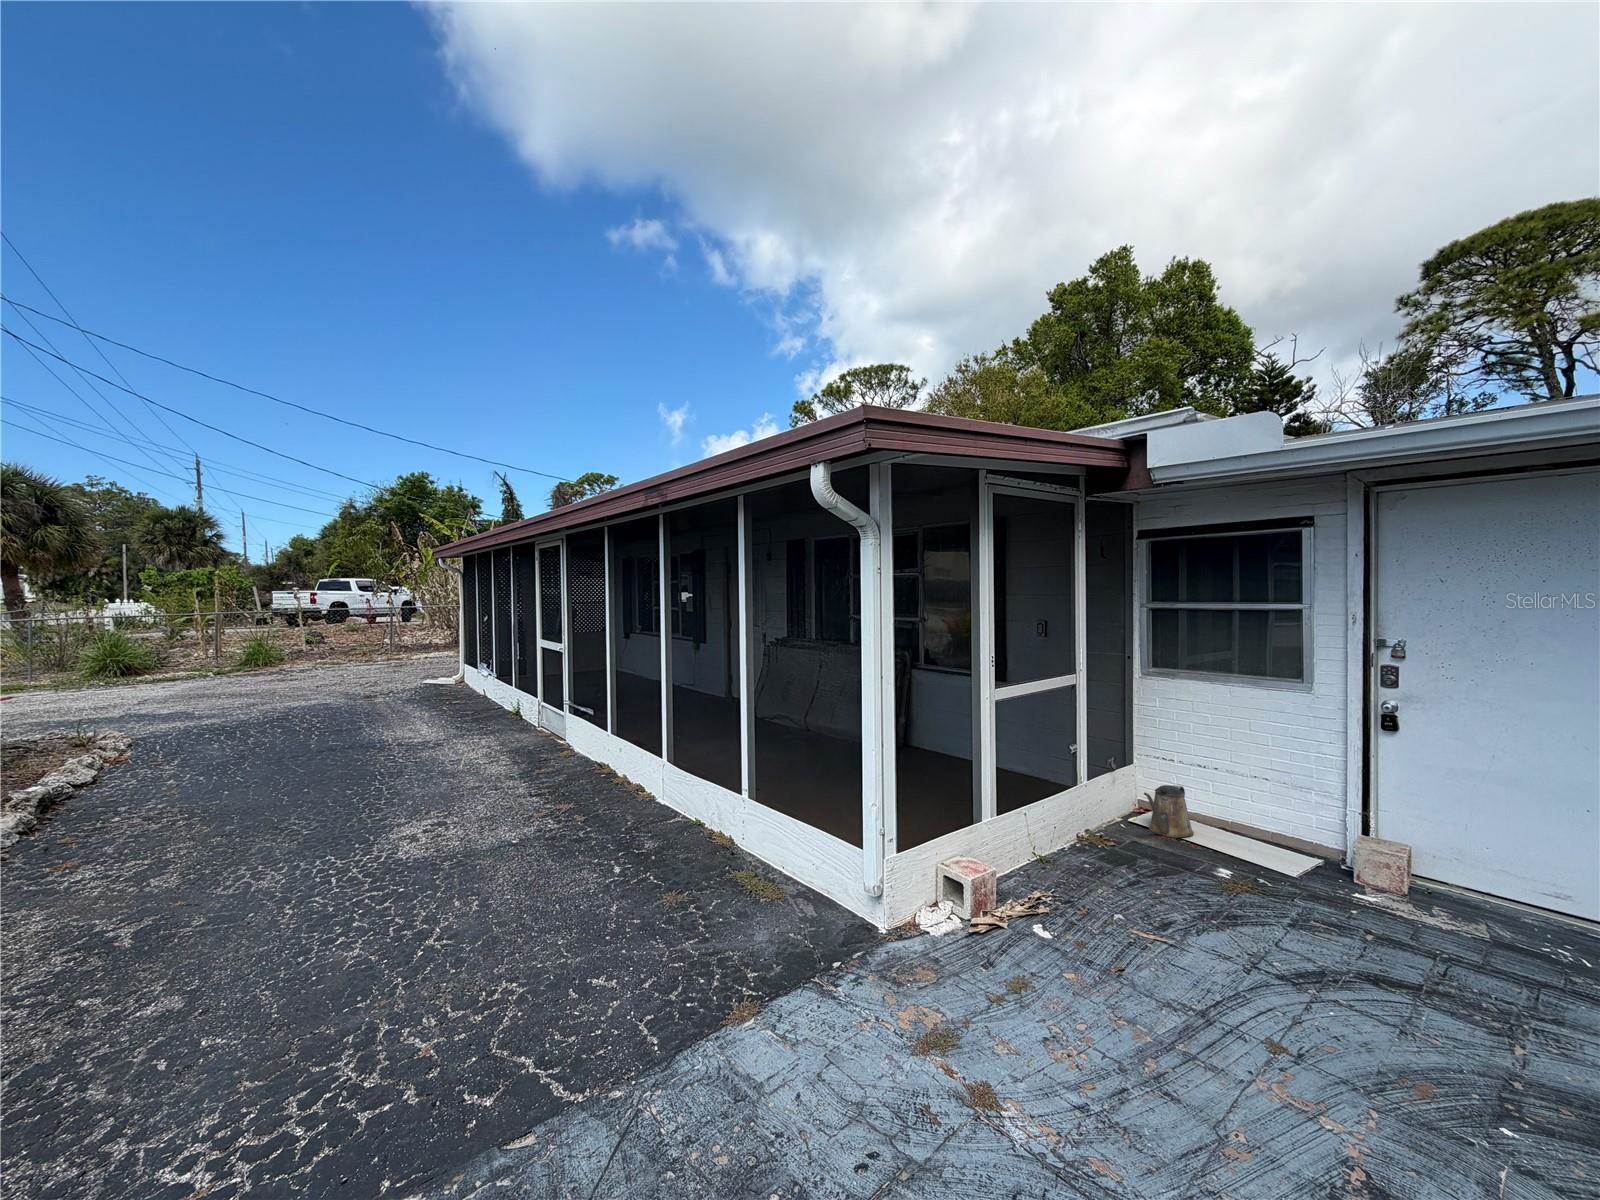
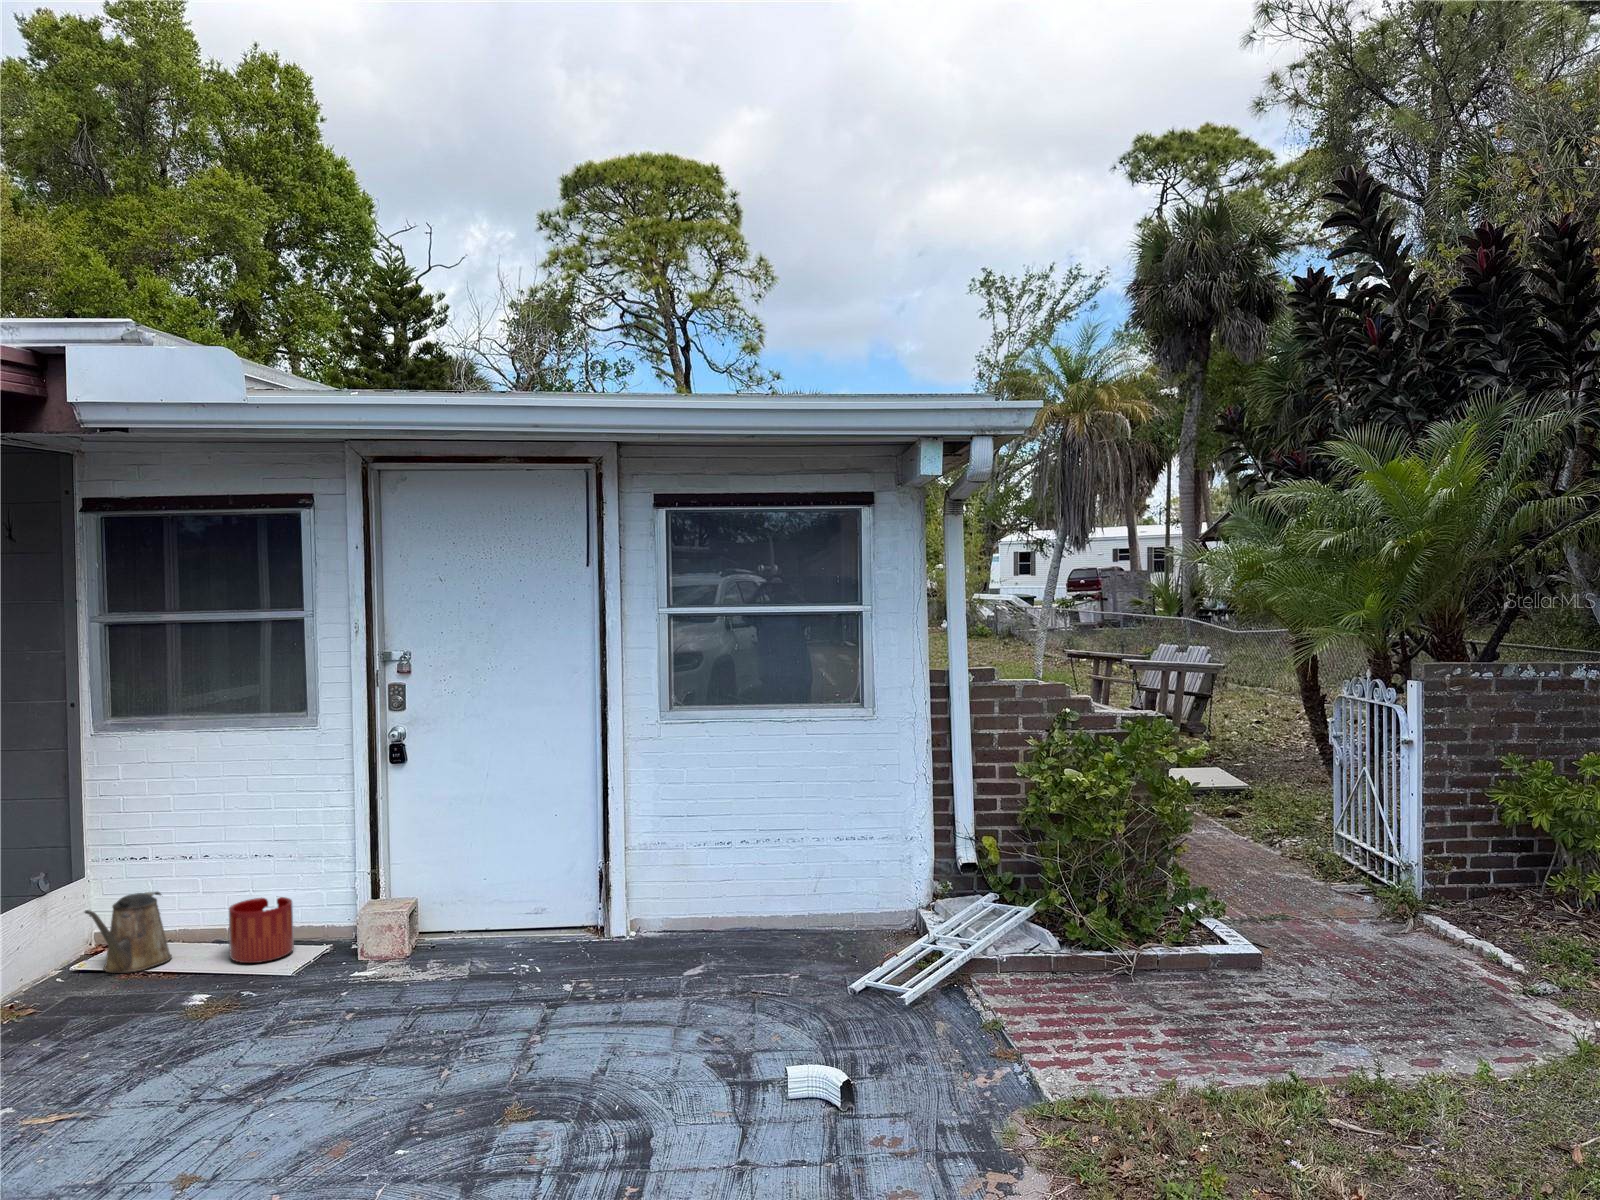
planter: none [1238,808,1290,859] -> present [229,897,294,963]

